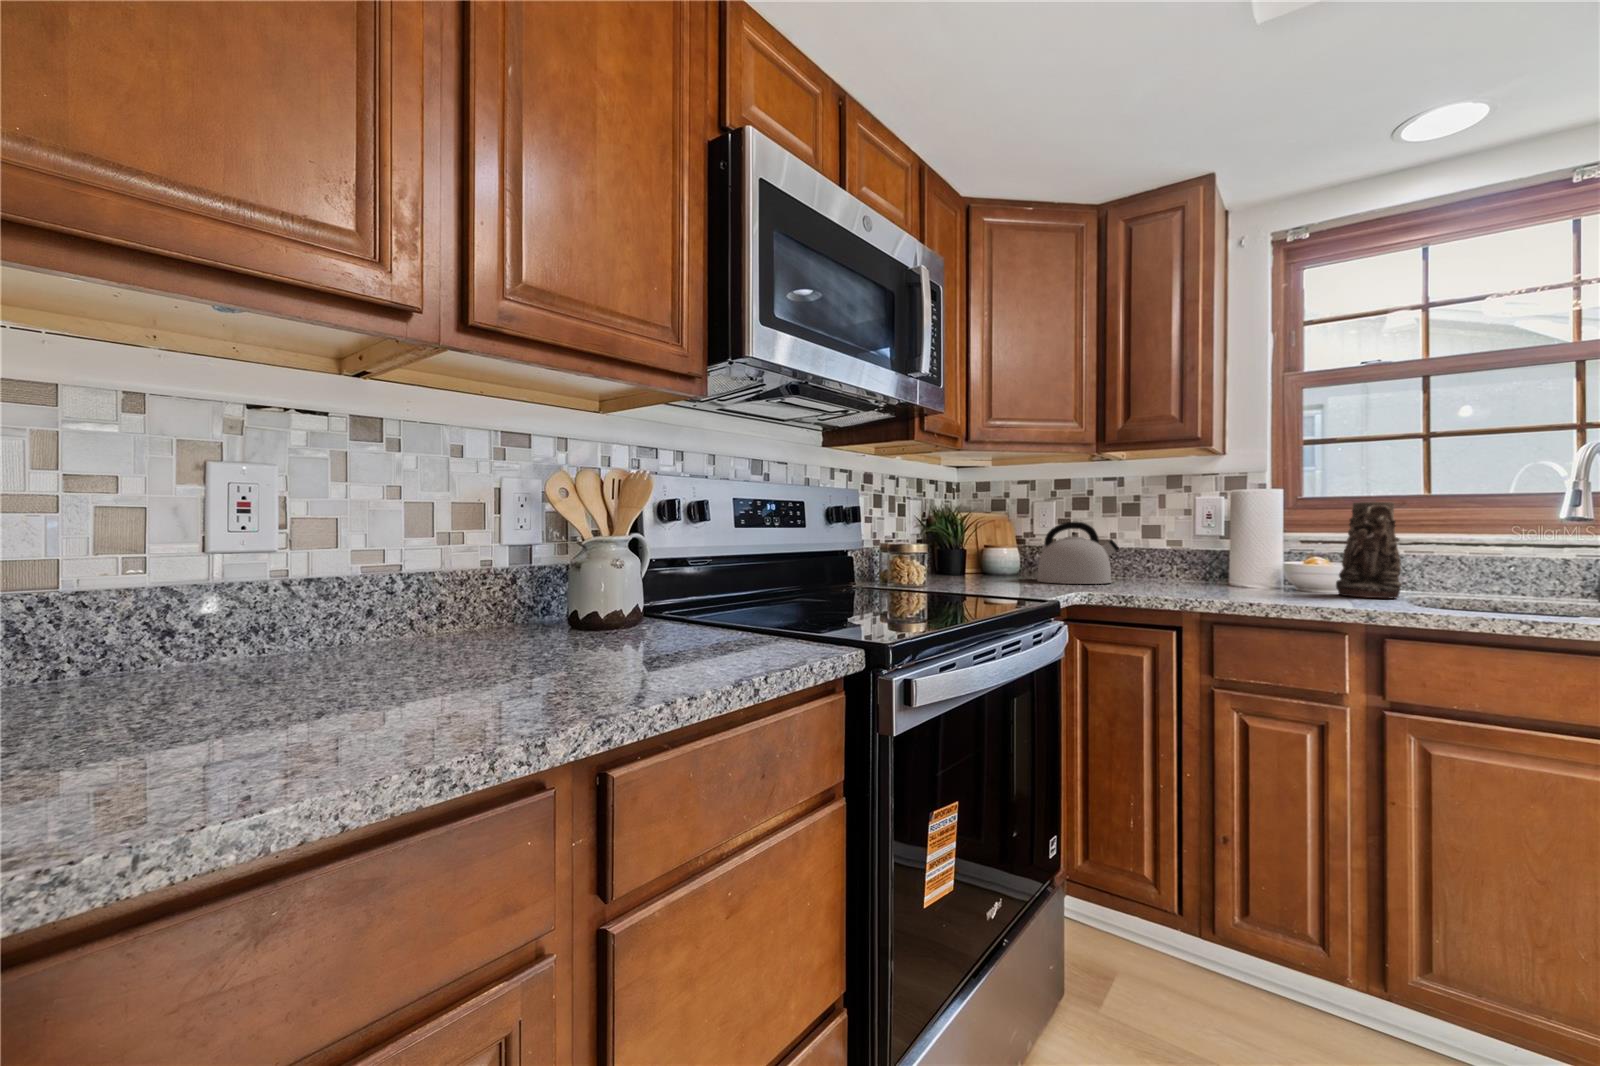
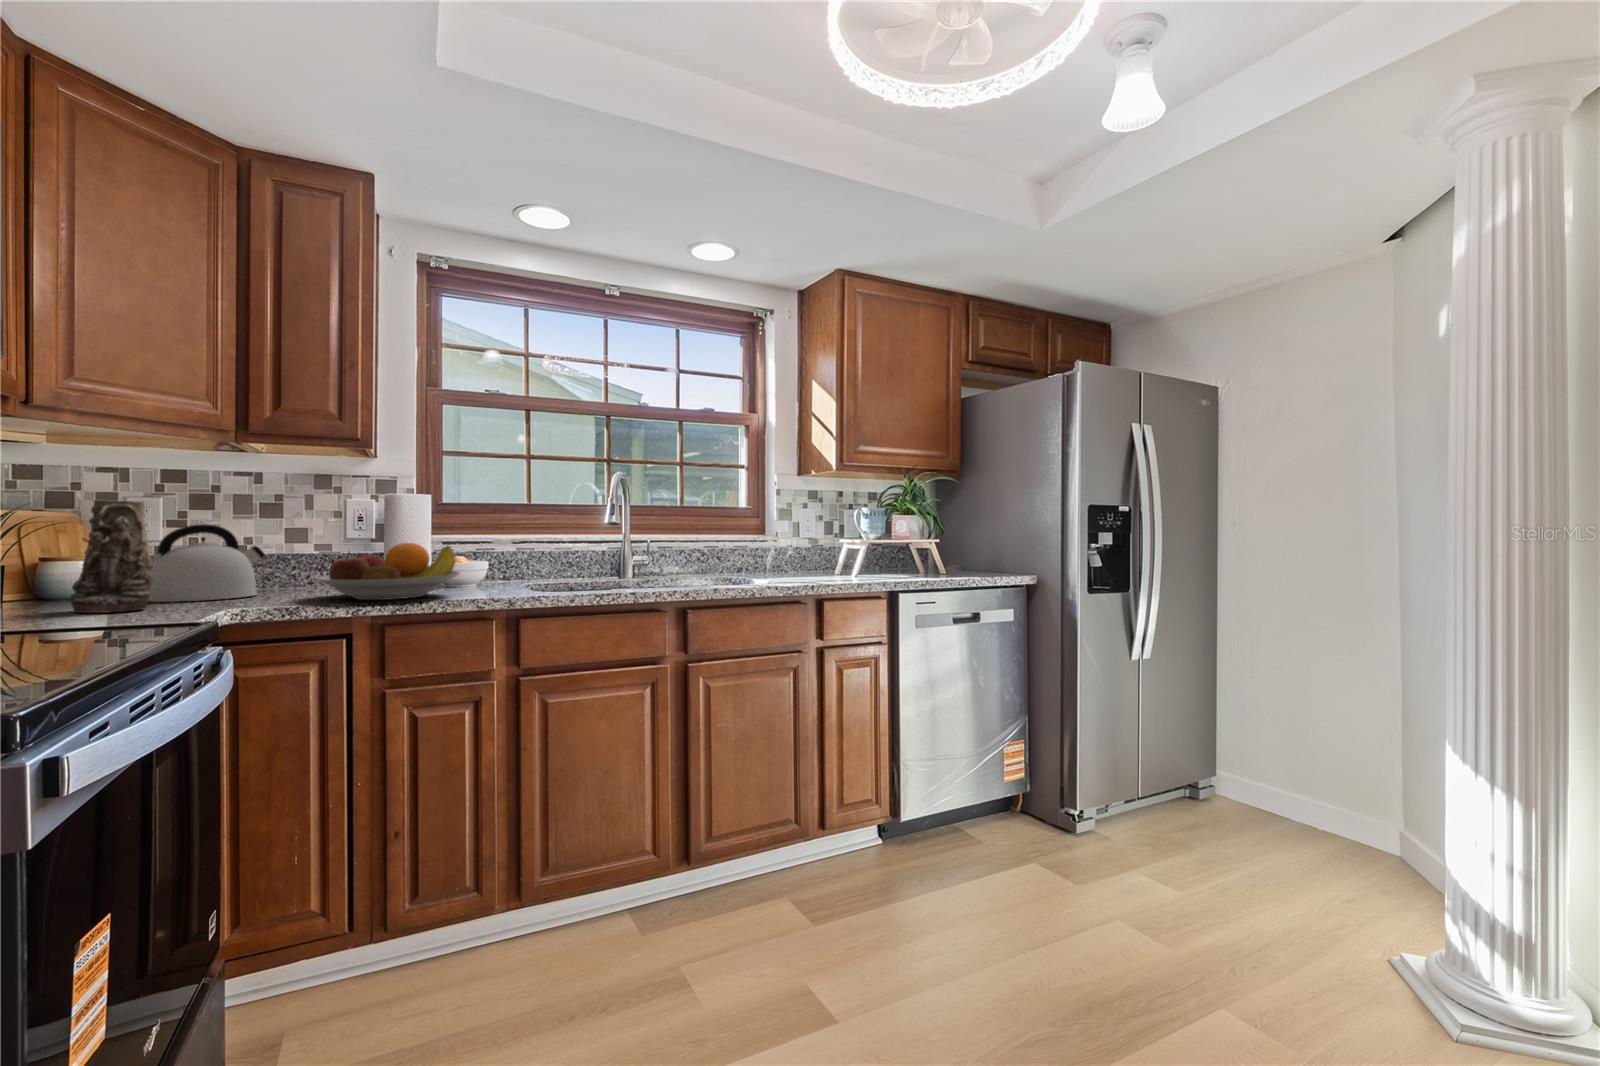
vase: present [1336,502,1402,598] -> present [70,500,153,613]
fruit bowl: none [1151,539,1305,598] -> present [314,543,460,600]

